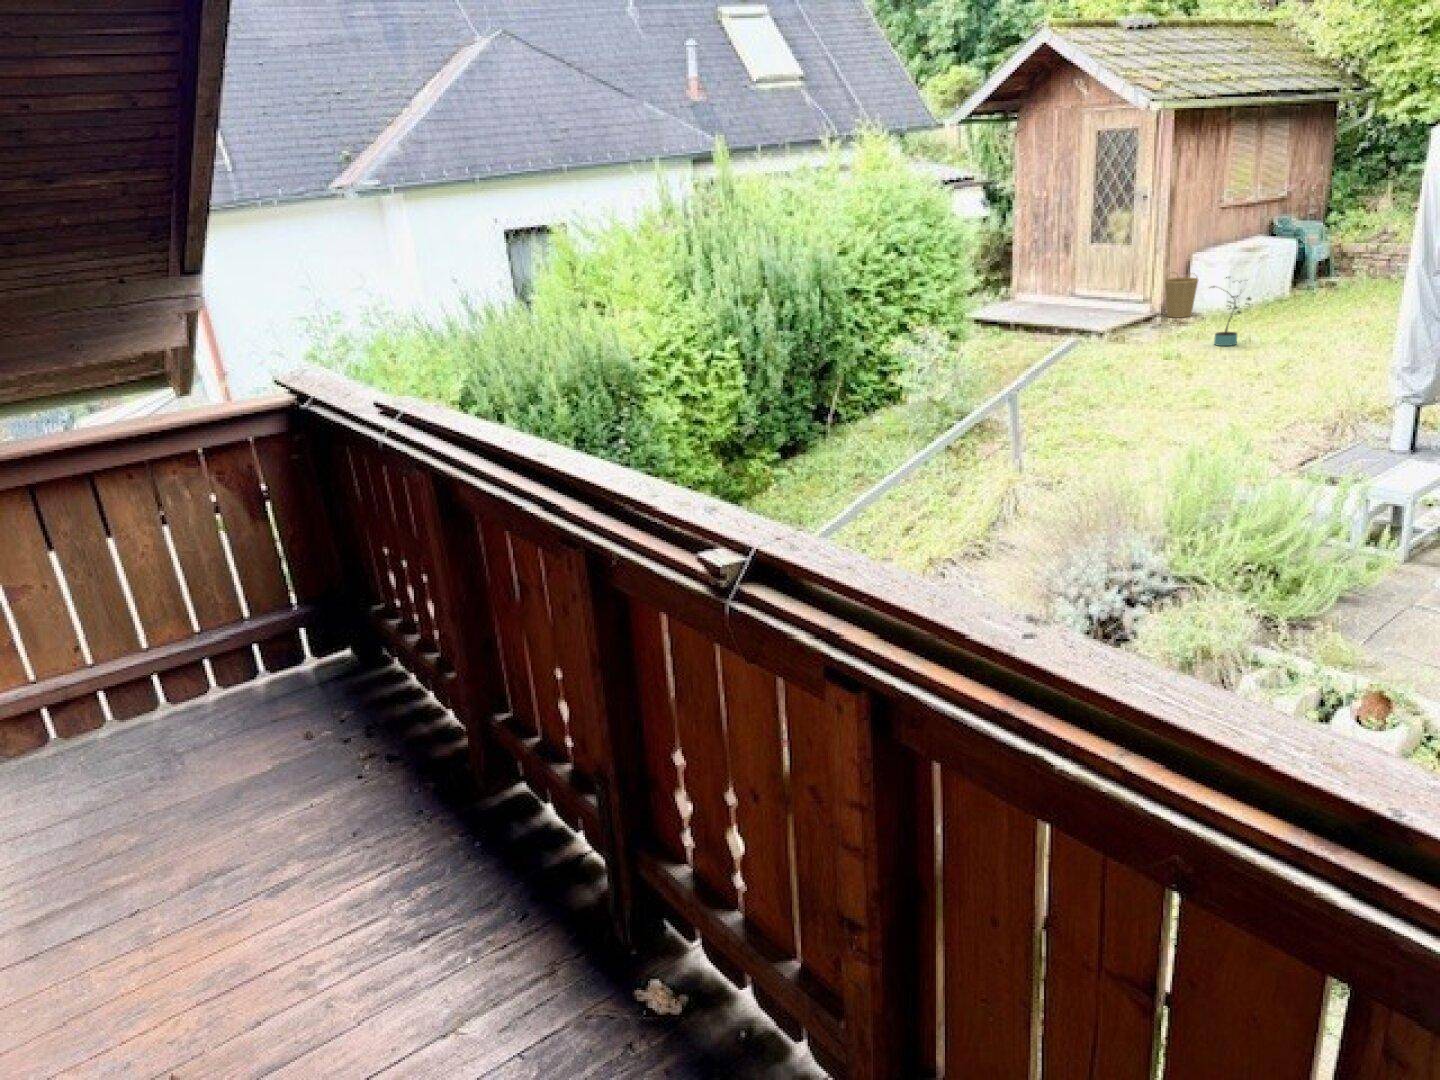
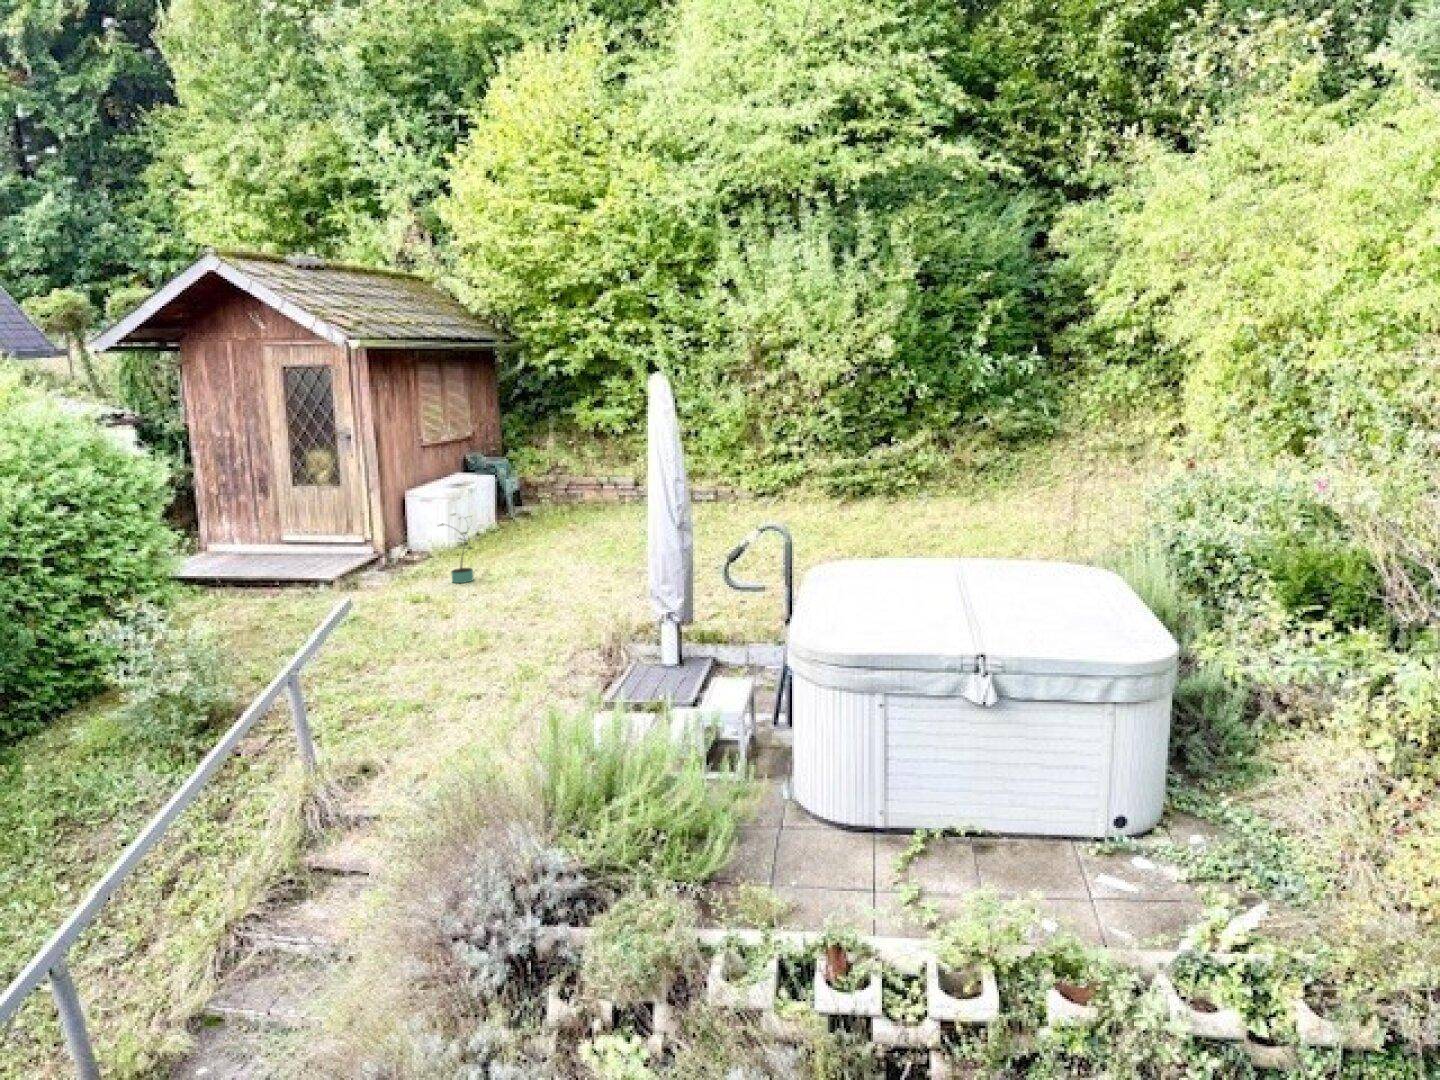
basket: present [1165,277,1198,318] -> none [383,511,417,558]

